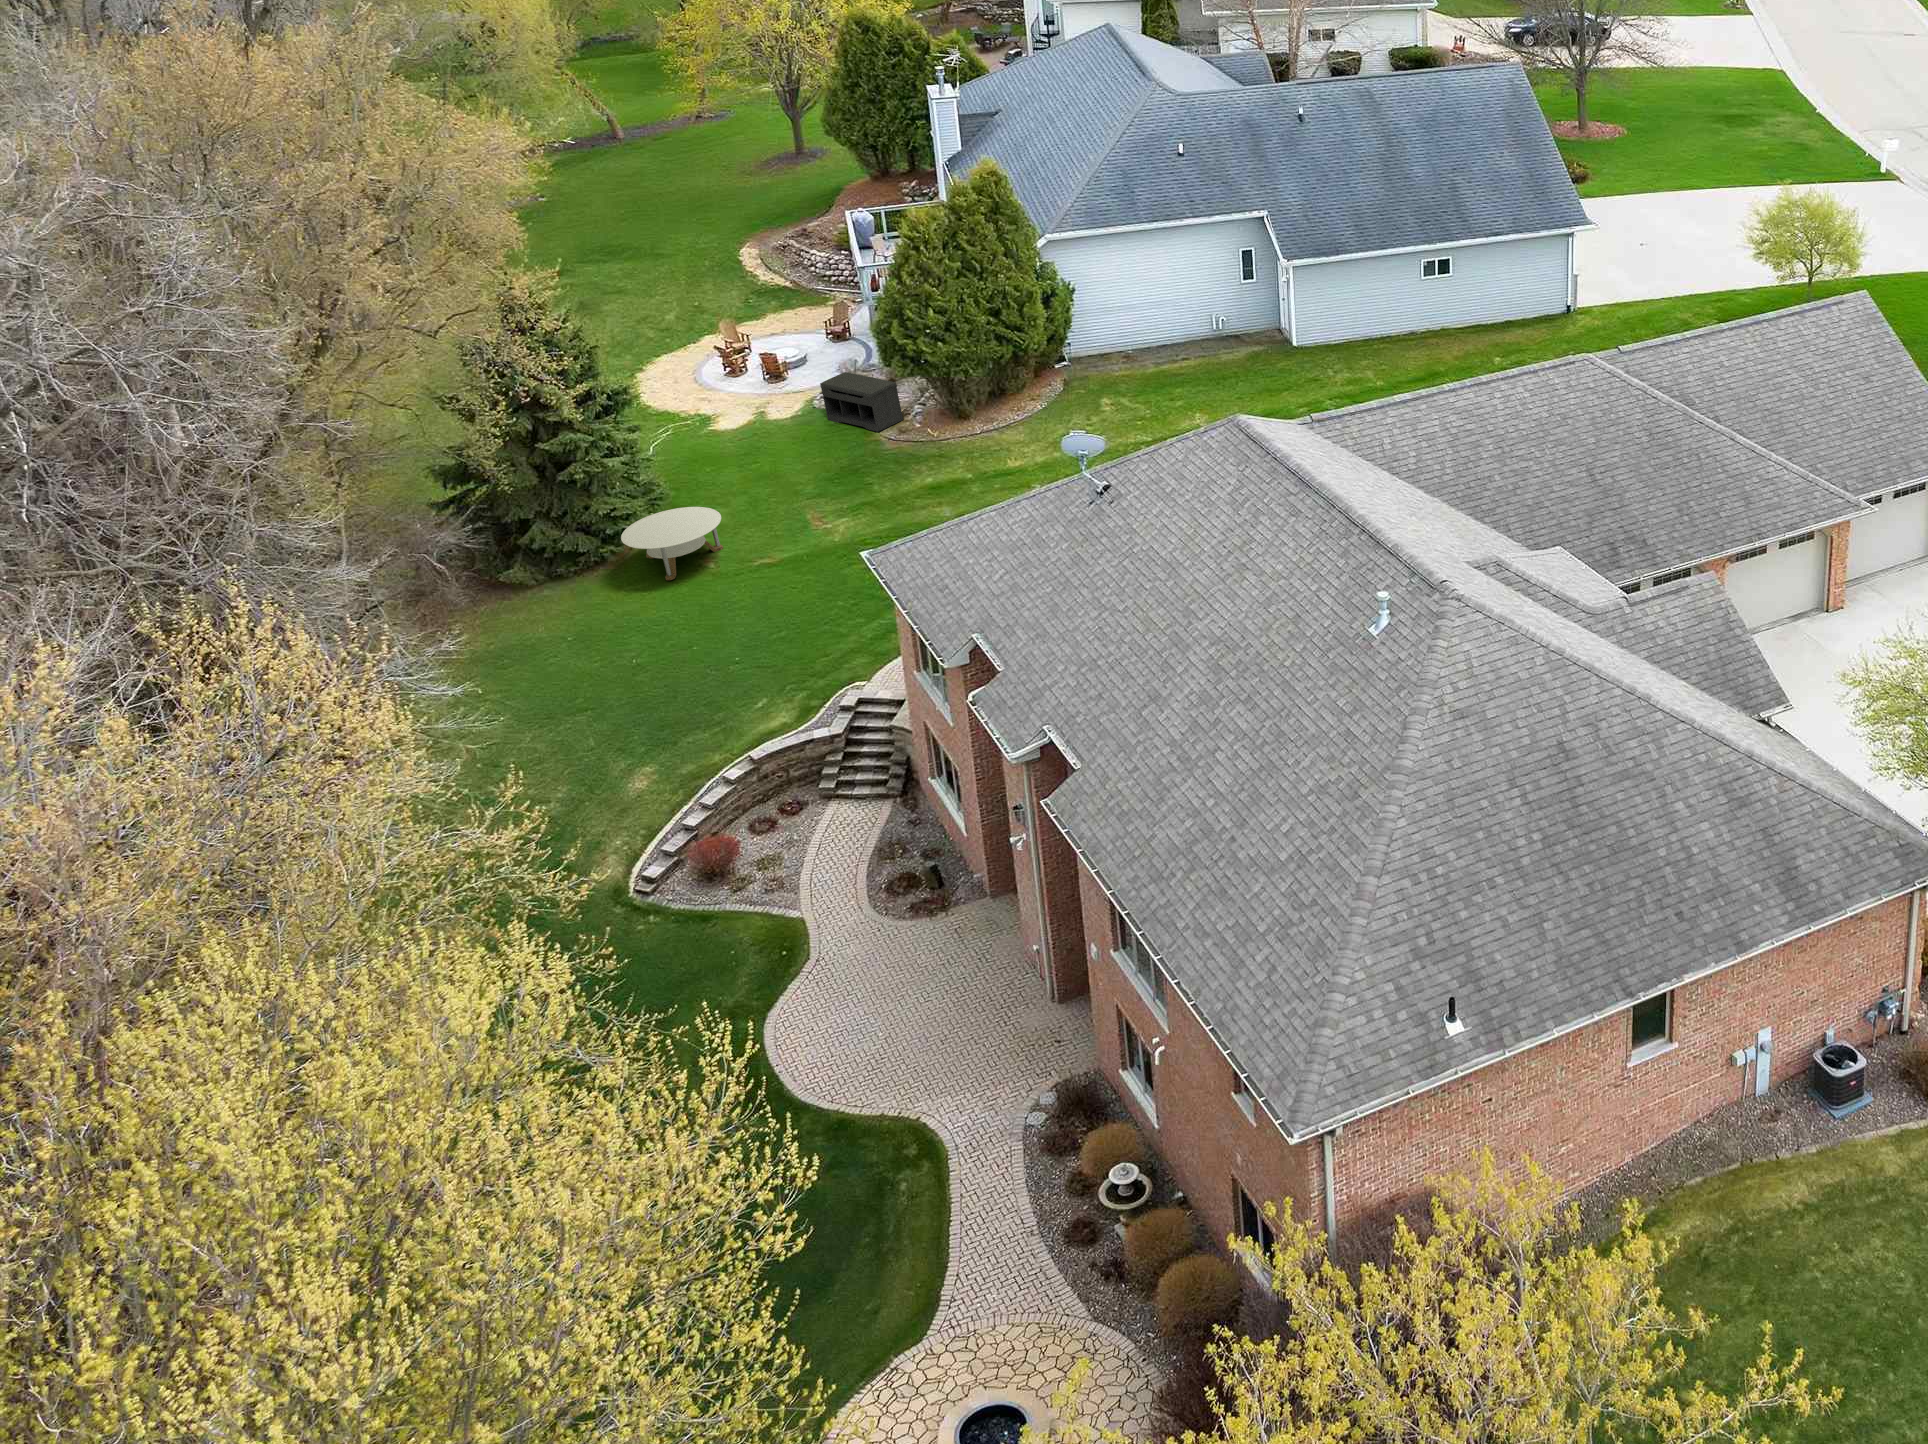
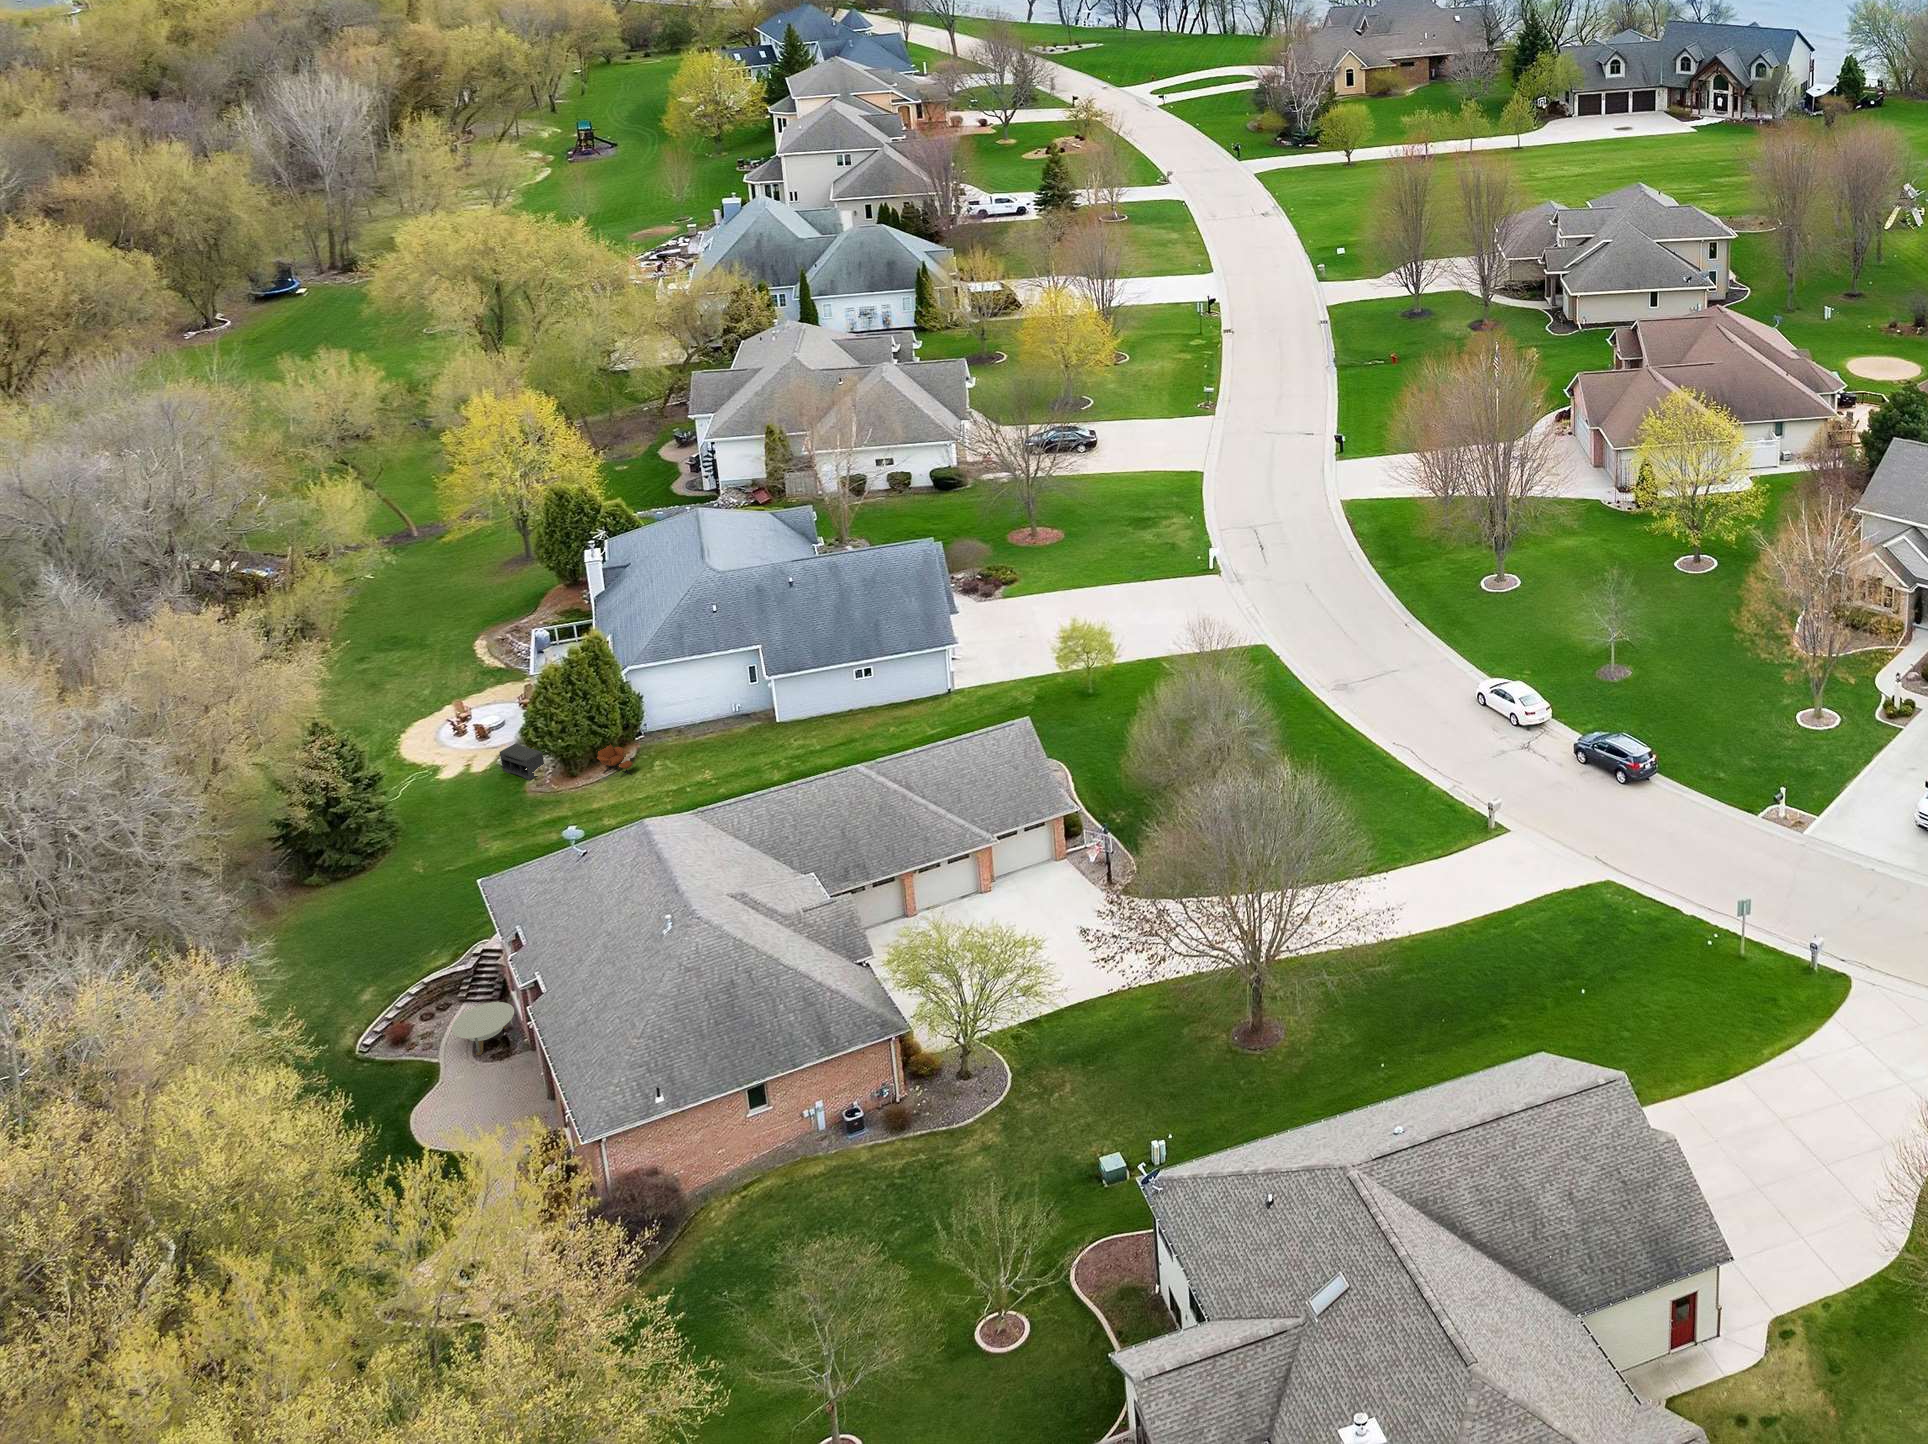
lounge chair: none [989,358,1060,427] -> present [597,744,633,776]
round table: present [621,507,723,580] -> present [452,1002,514,1055]

